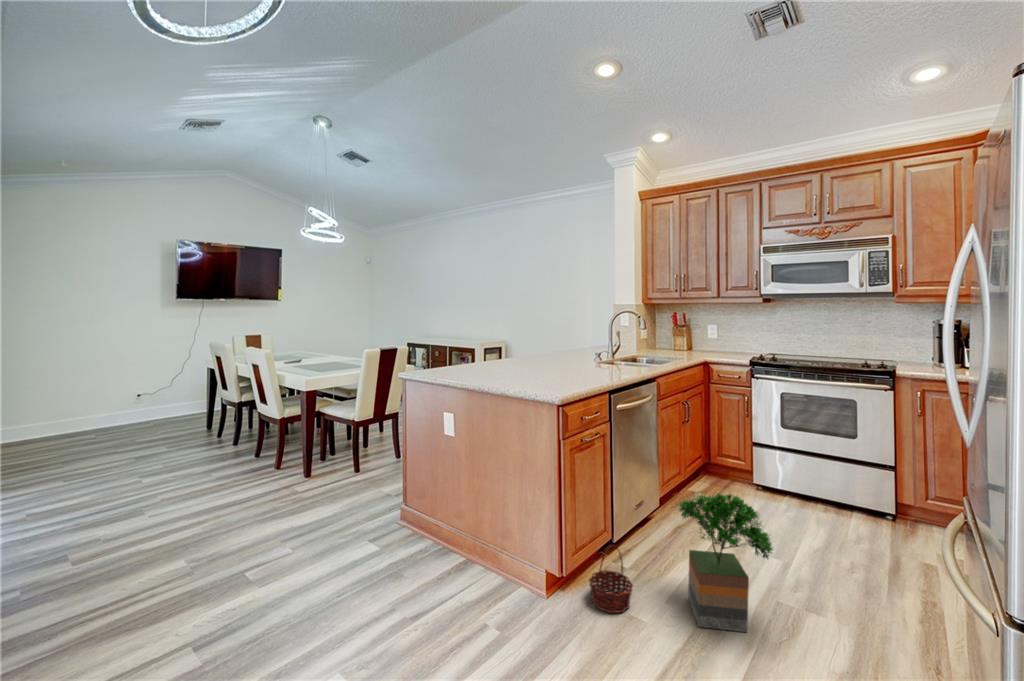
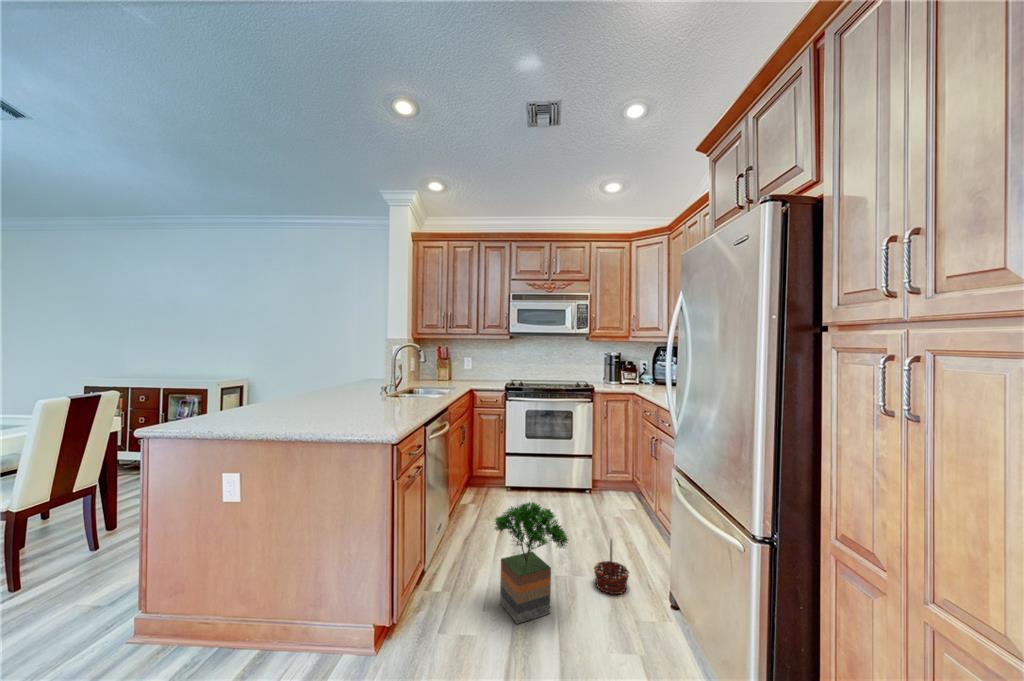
basket: present [589,545,633,613] -> present [594,540,629,594]

